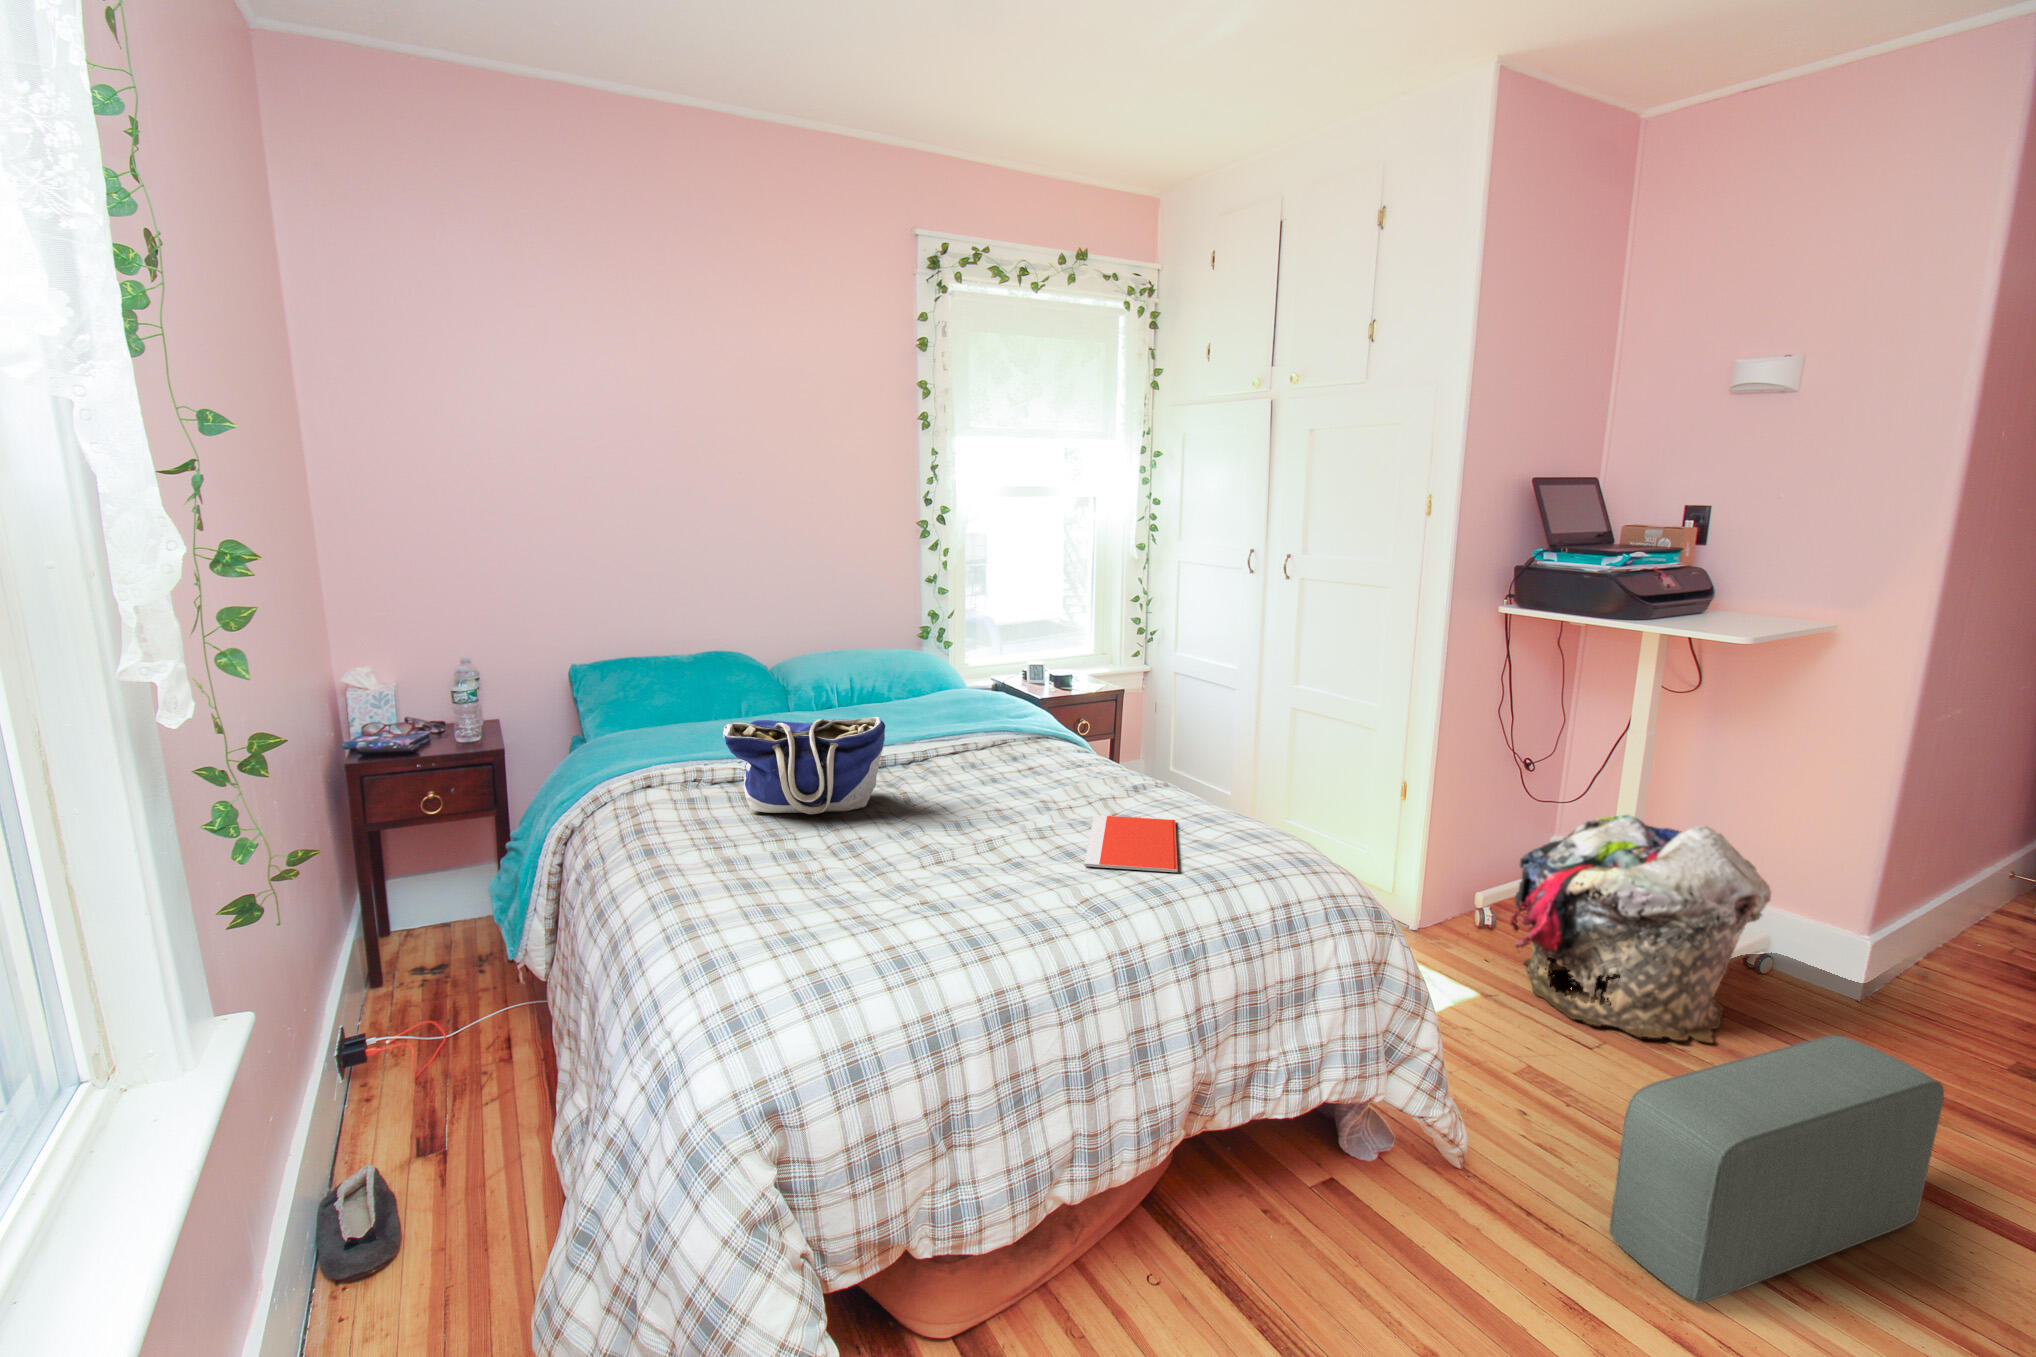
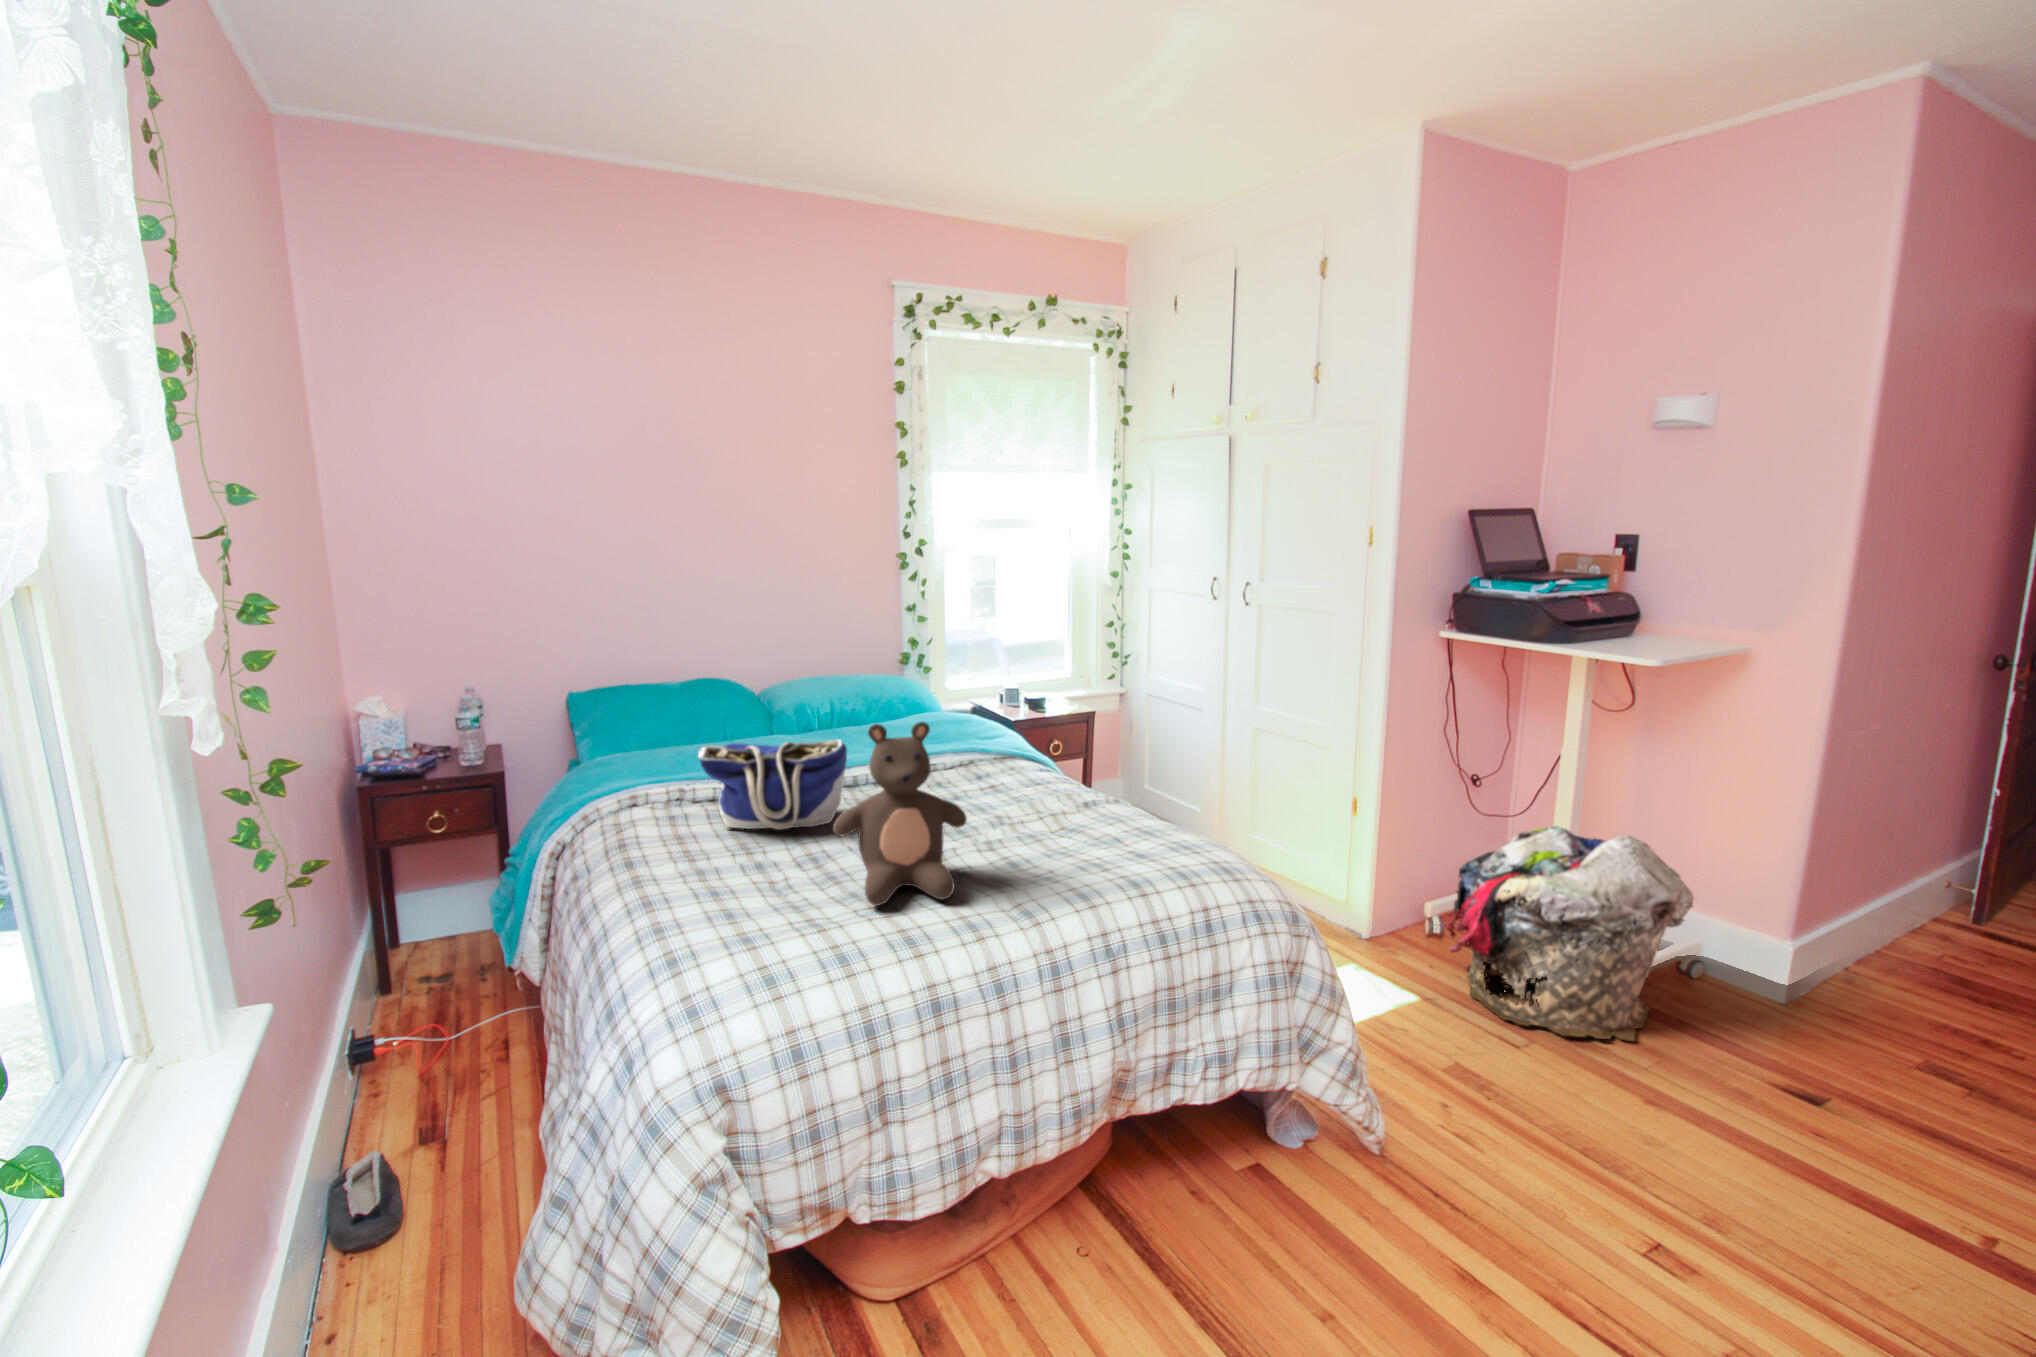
teddy bear: none [879,698,1025,901] -> present [833,722,967,906]
notebook: present [1084,815,1178,872] -> none [1022,829,1115,879]
pouf: present [1609,1035,1944,1304] -> none [1506,1028,1816,1272]

